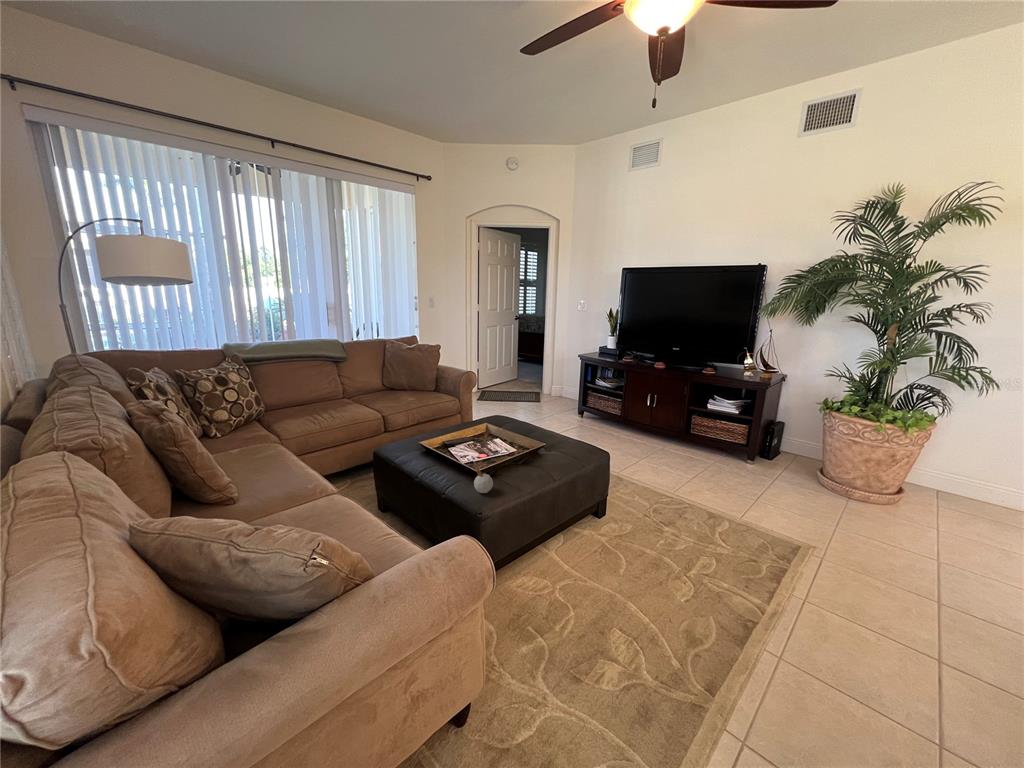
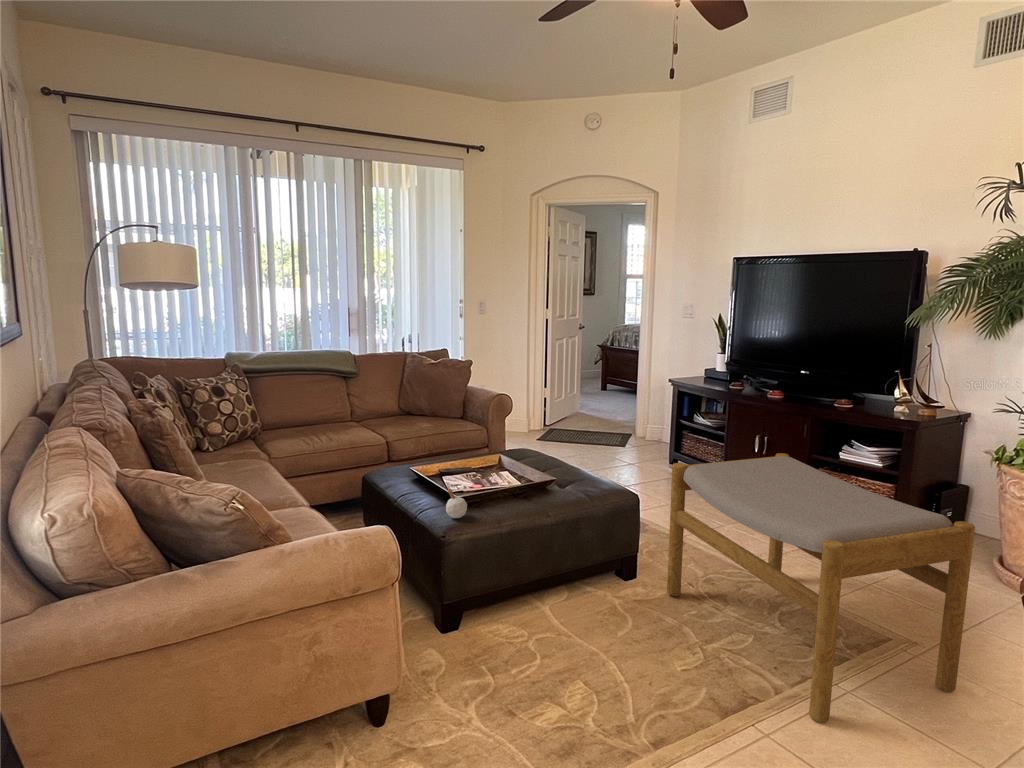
footstool: none [633,413,901,639] -> present [667,453,975,723]

